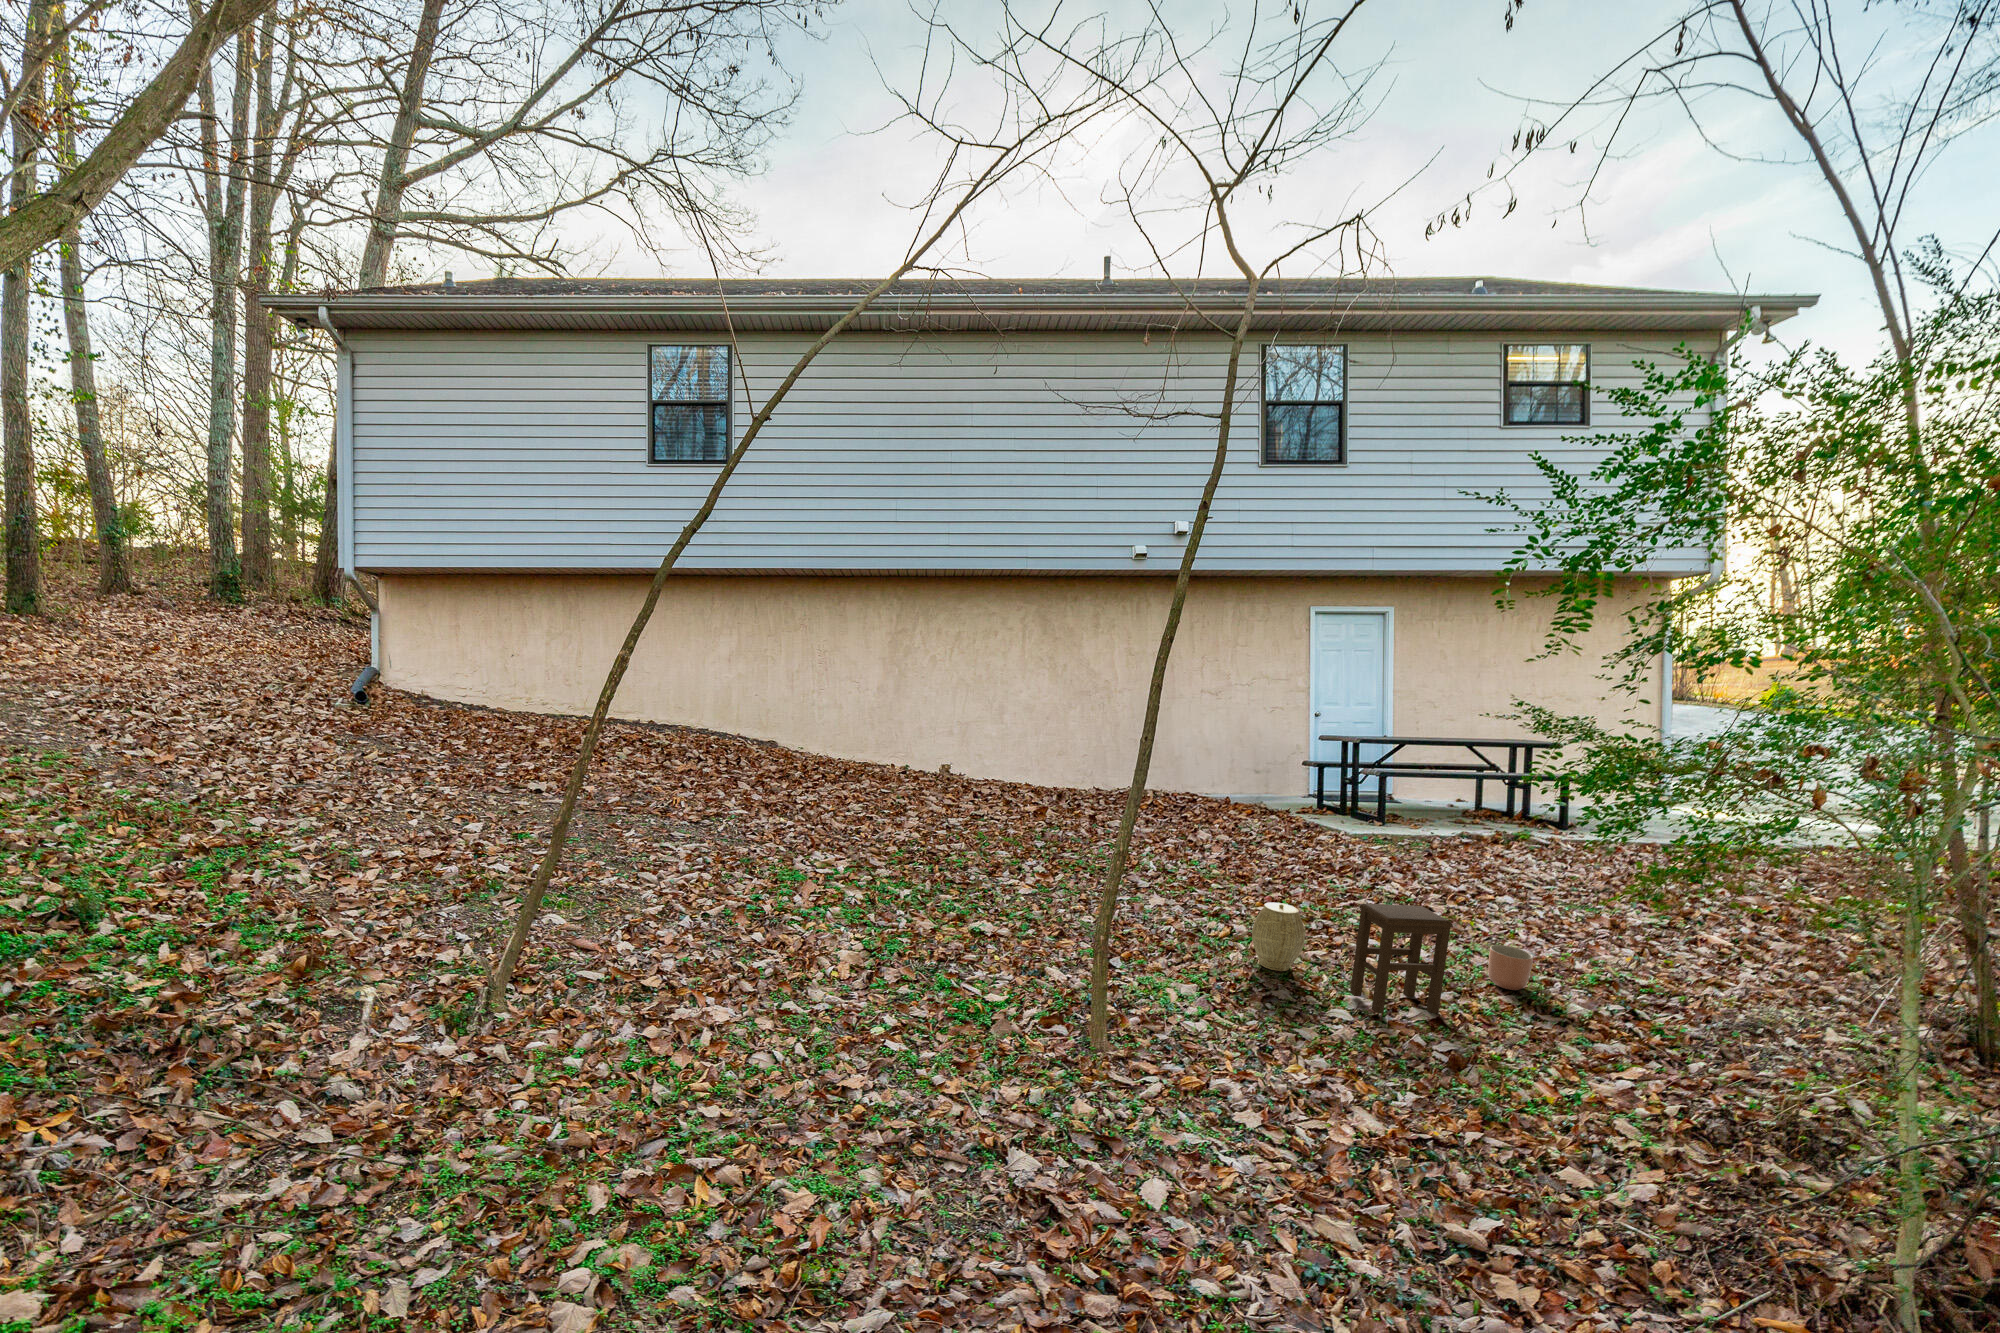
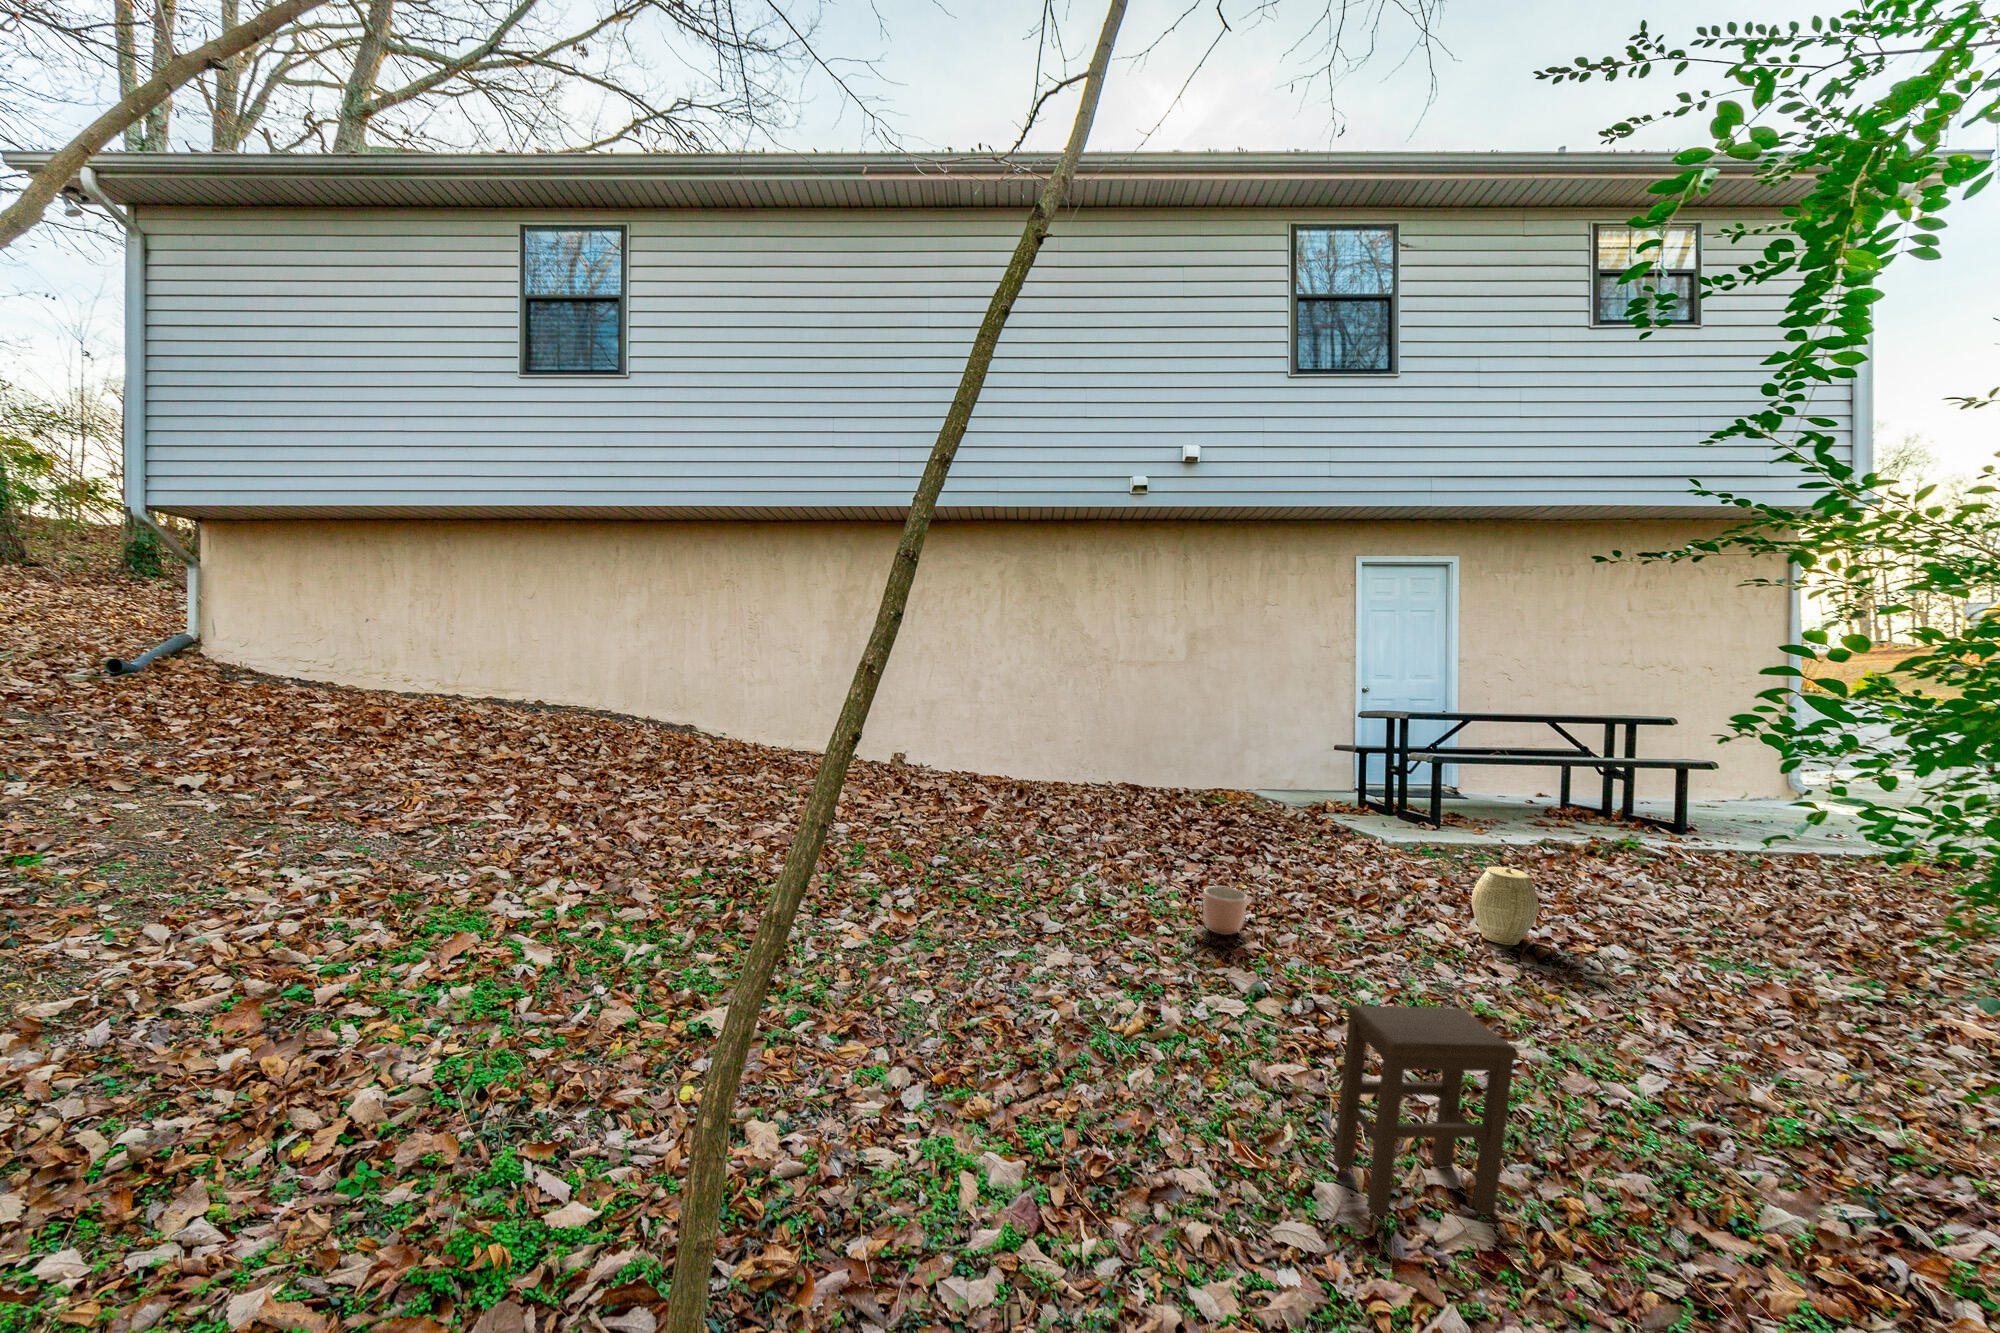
woven basket: present [1252,902,1305,971] -> present [1472,867,1539,945]
planter: present [1488,945,1533,990] -> present [1203,886,1247,935]

